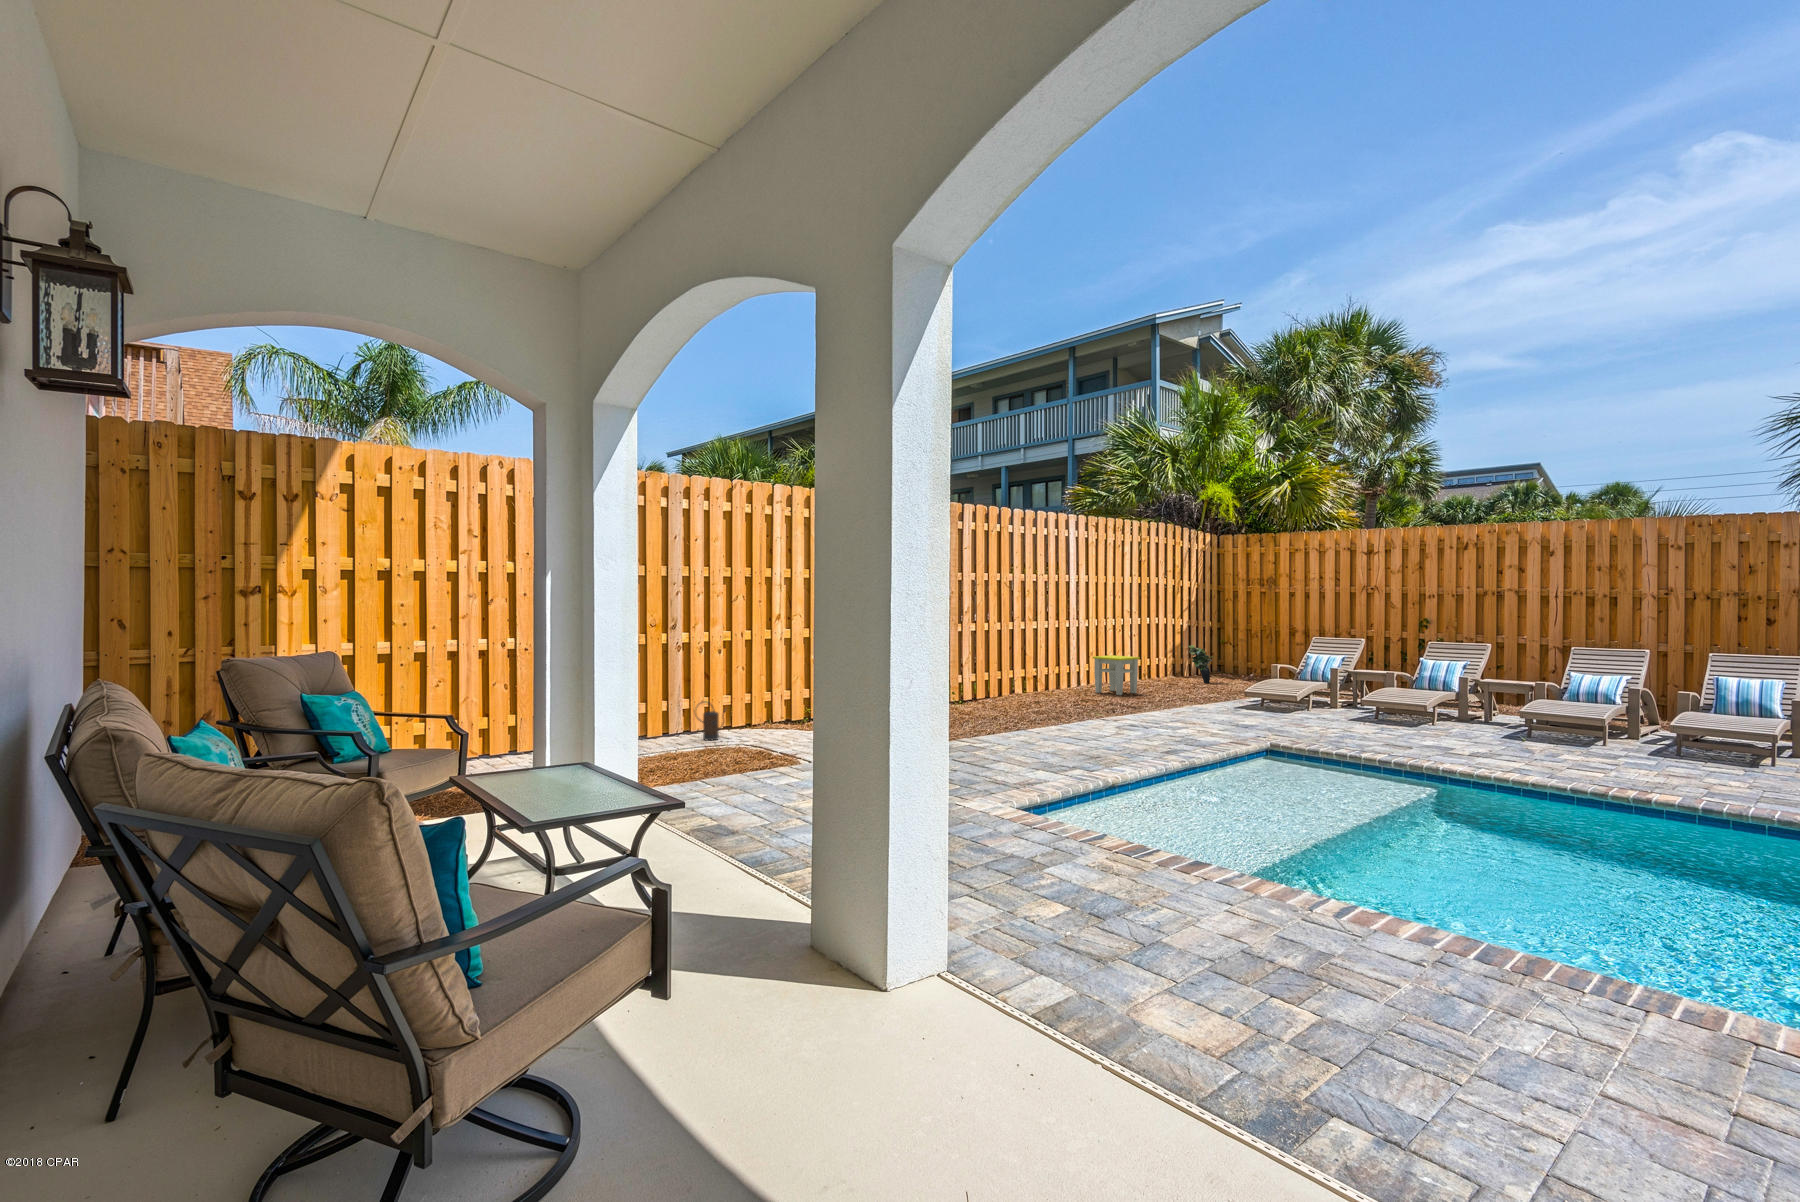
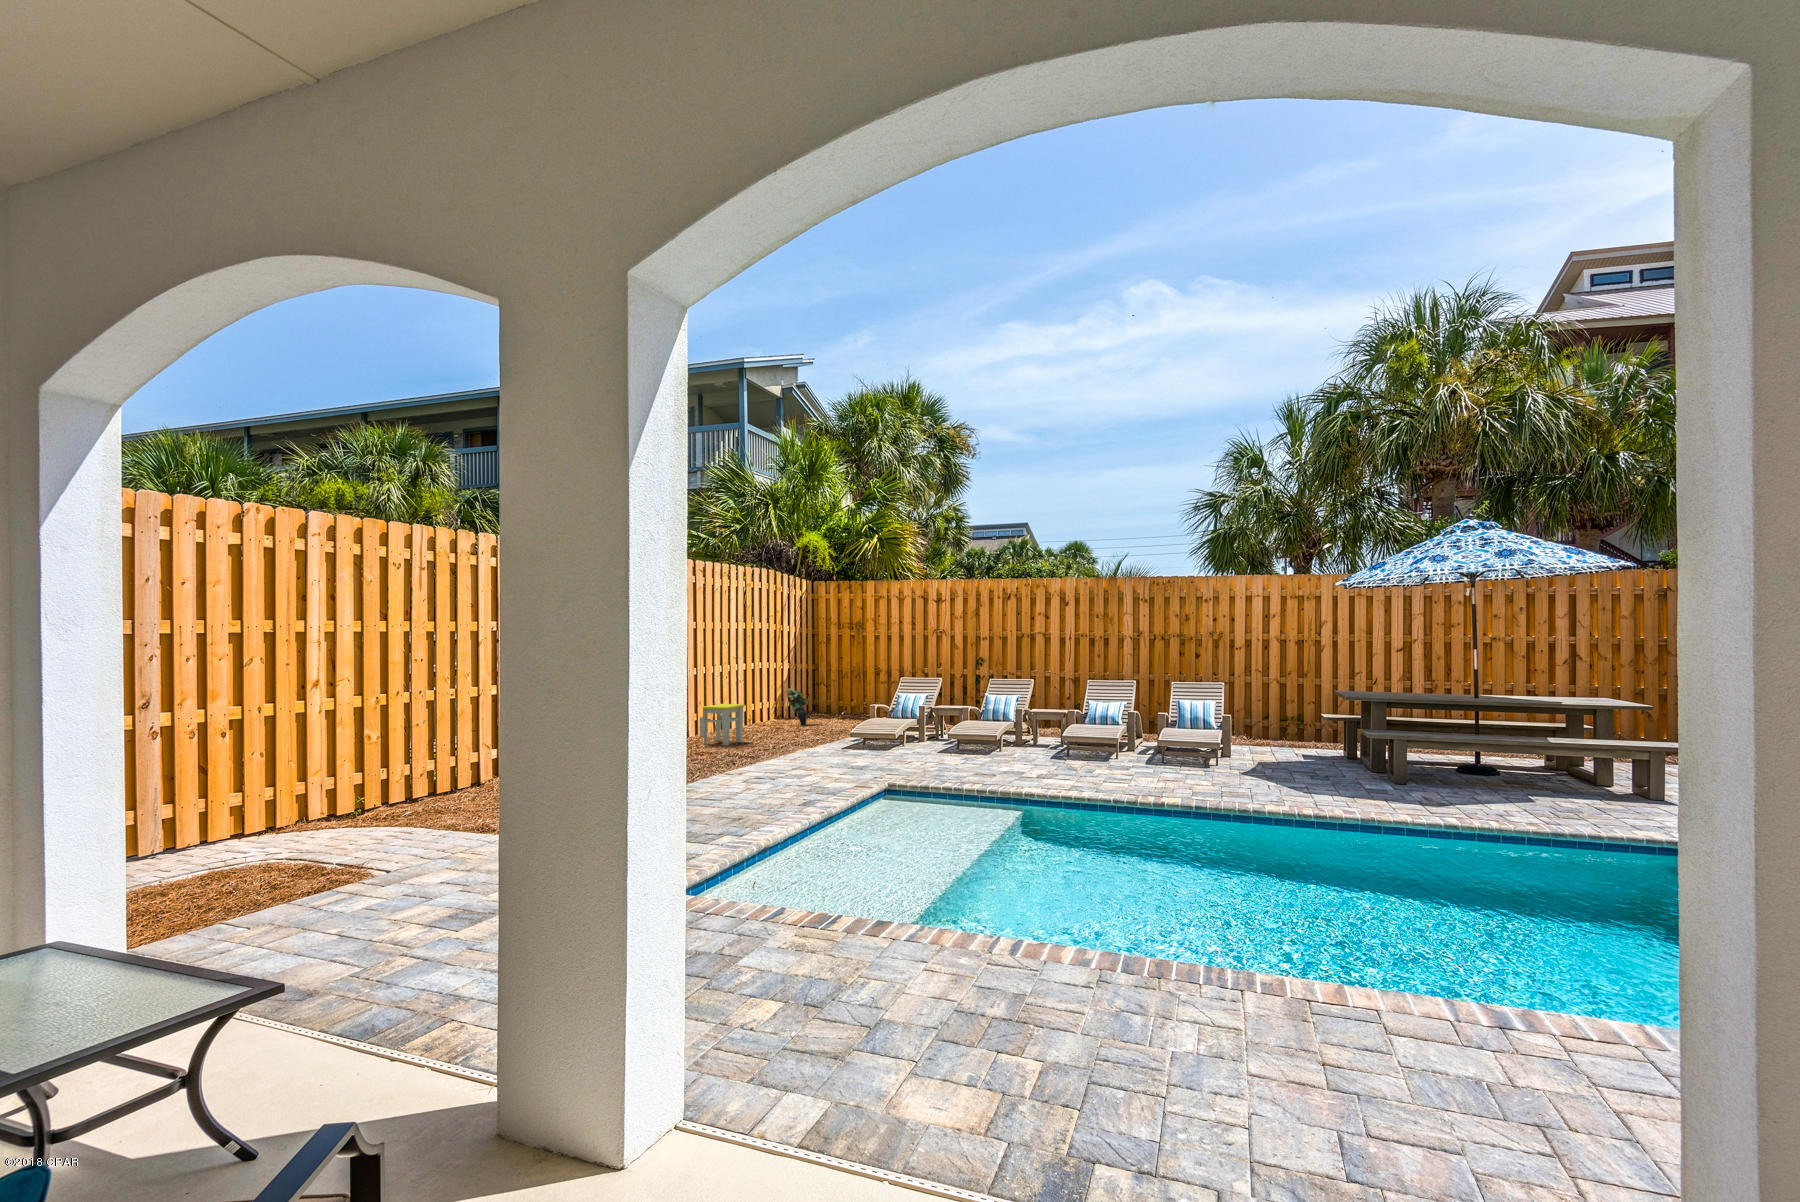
watering can: present [695,701,725,740] -> none [181,807,238,862]

